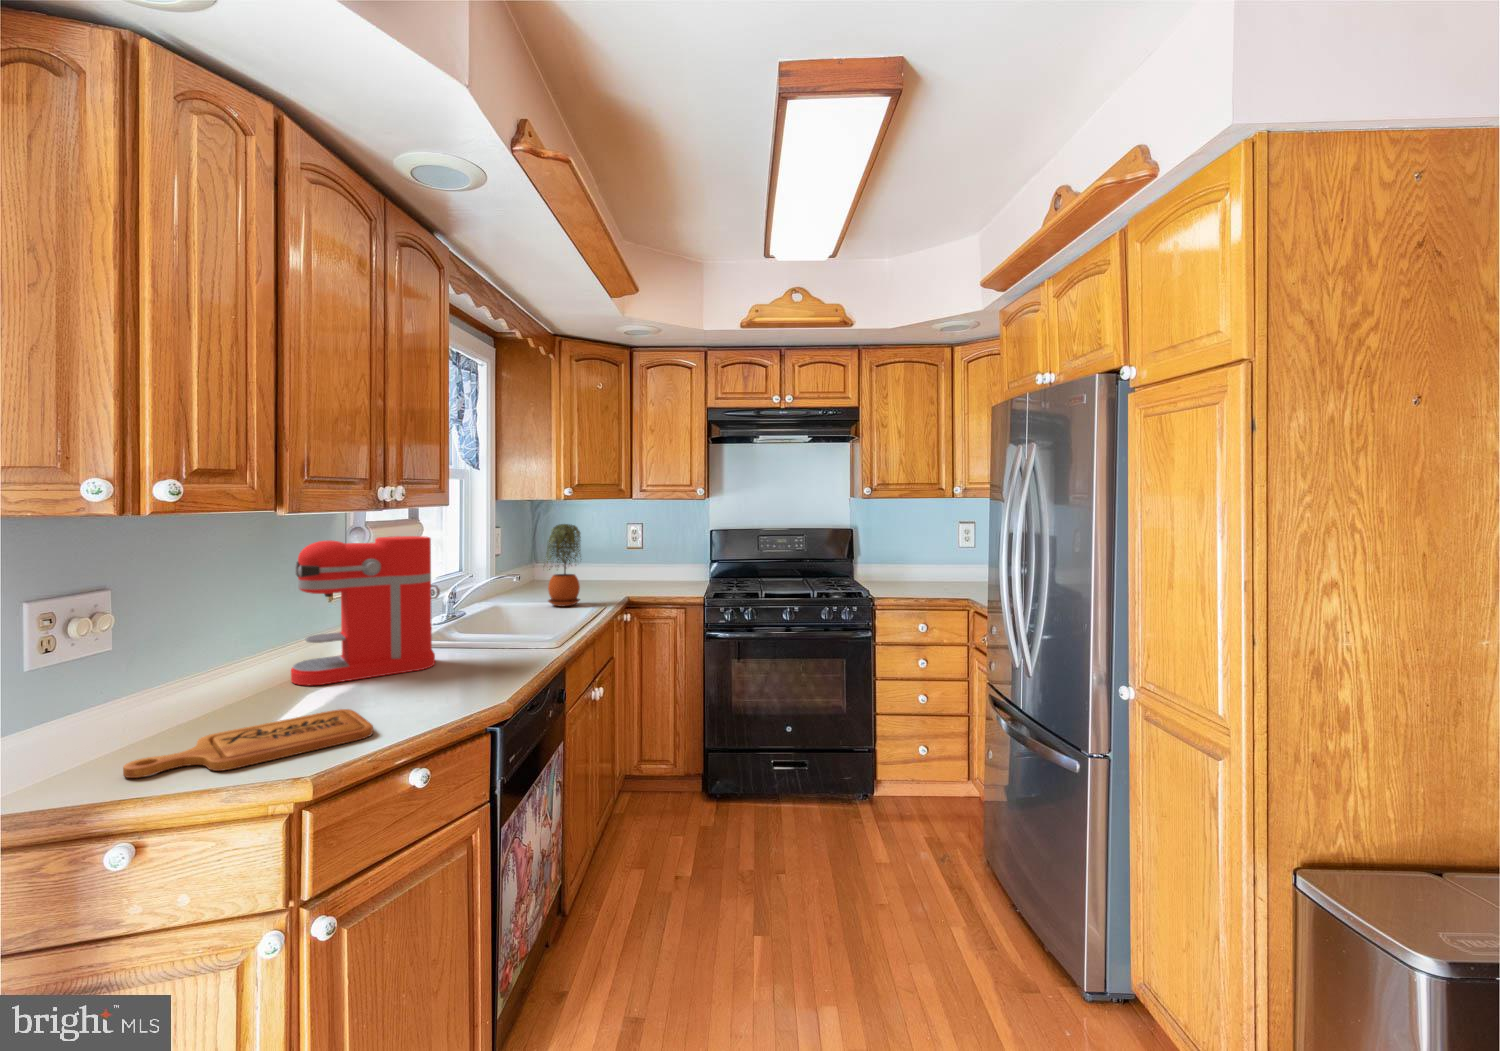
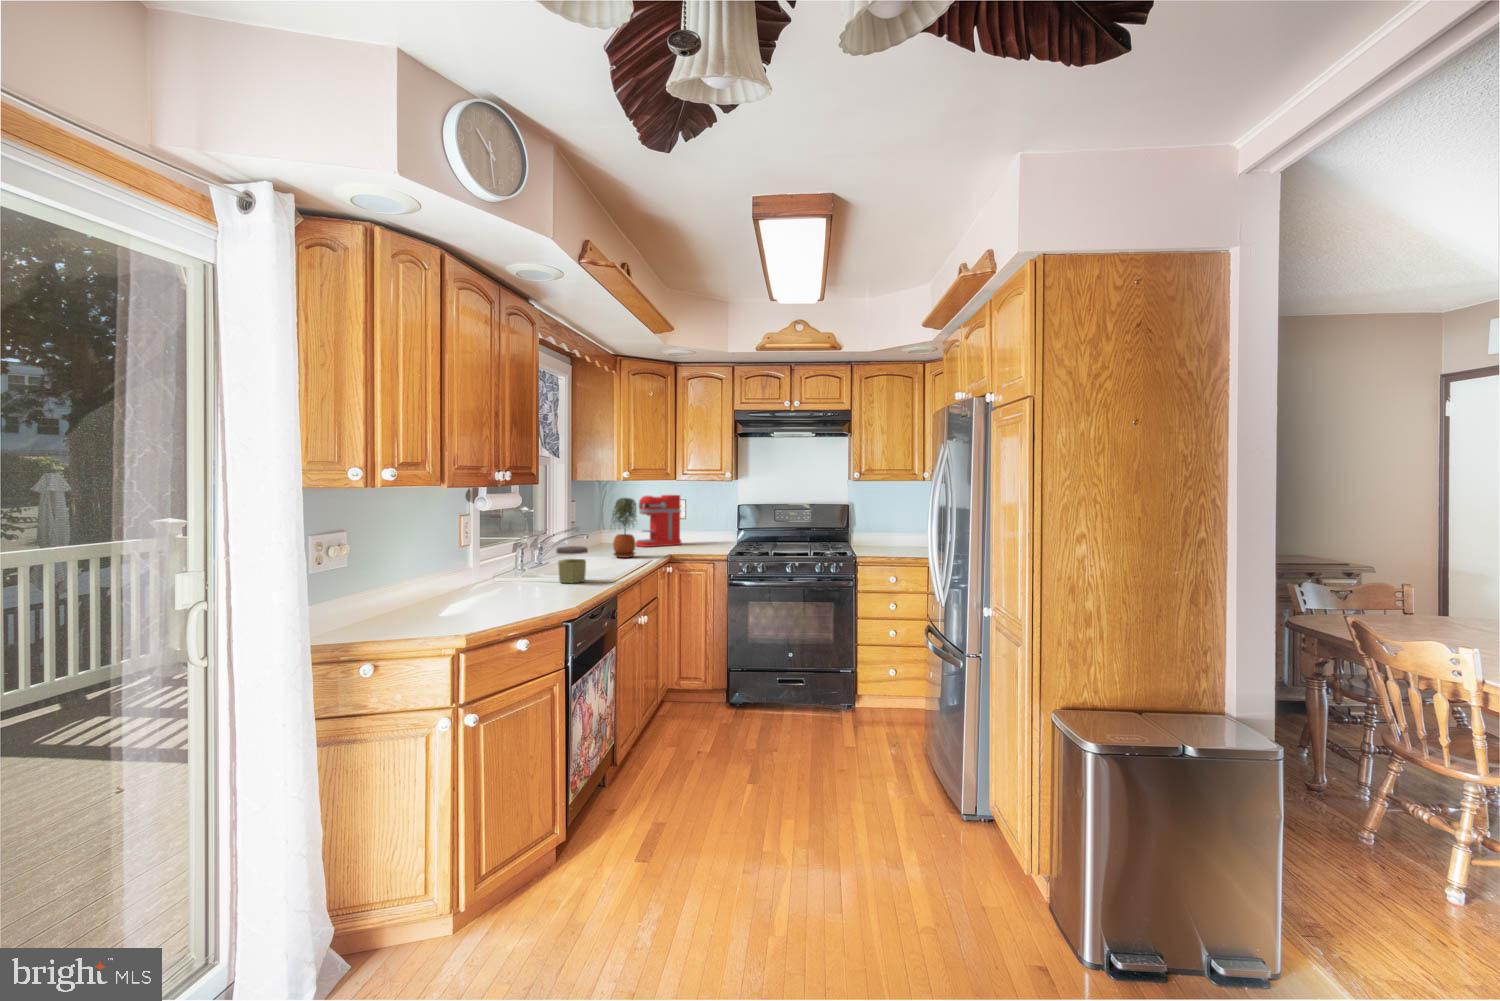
coffee maker: present [291,536,440,686] -> present [636,495,681,547]
jar: none [471,597,519,653] -> present [556,546,588,583]
cutting board: present [123,709,373,778] -> none [365,607,496,633]

